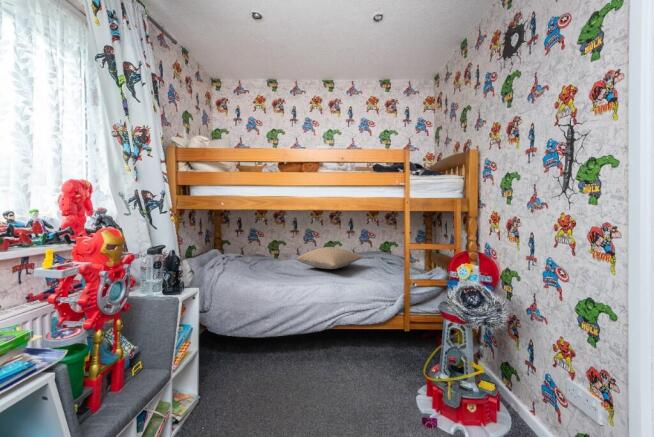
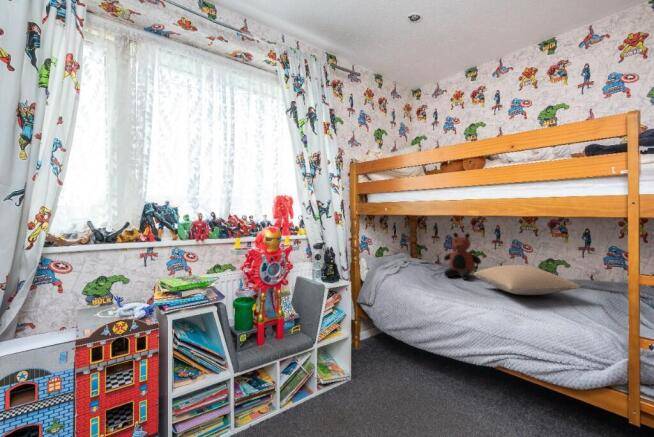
teddy bear: none [262,225,293,266] -> present [444,233,481,279]

